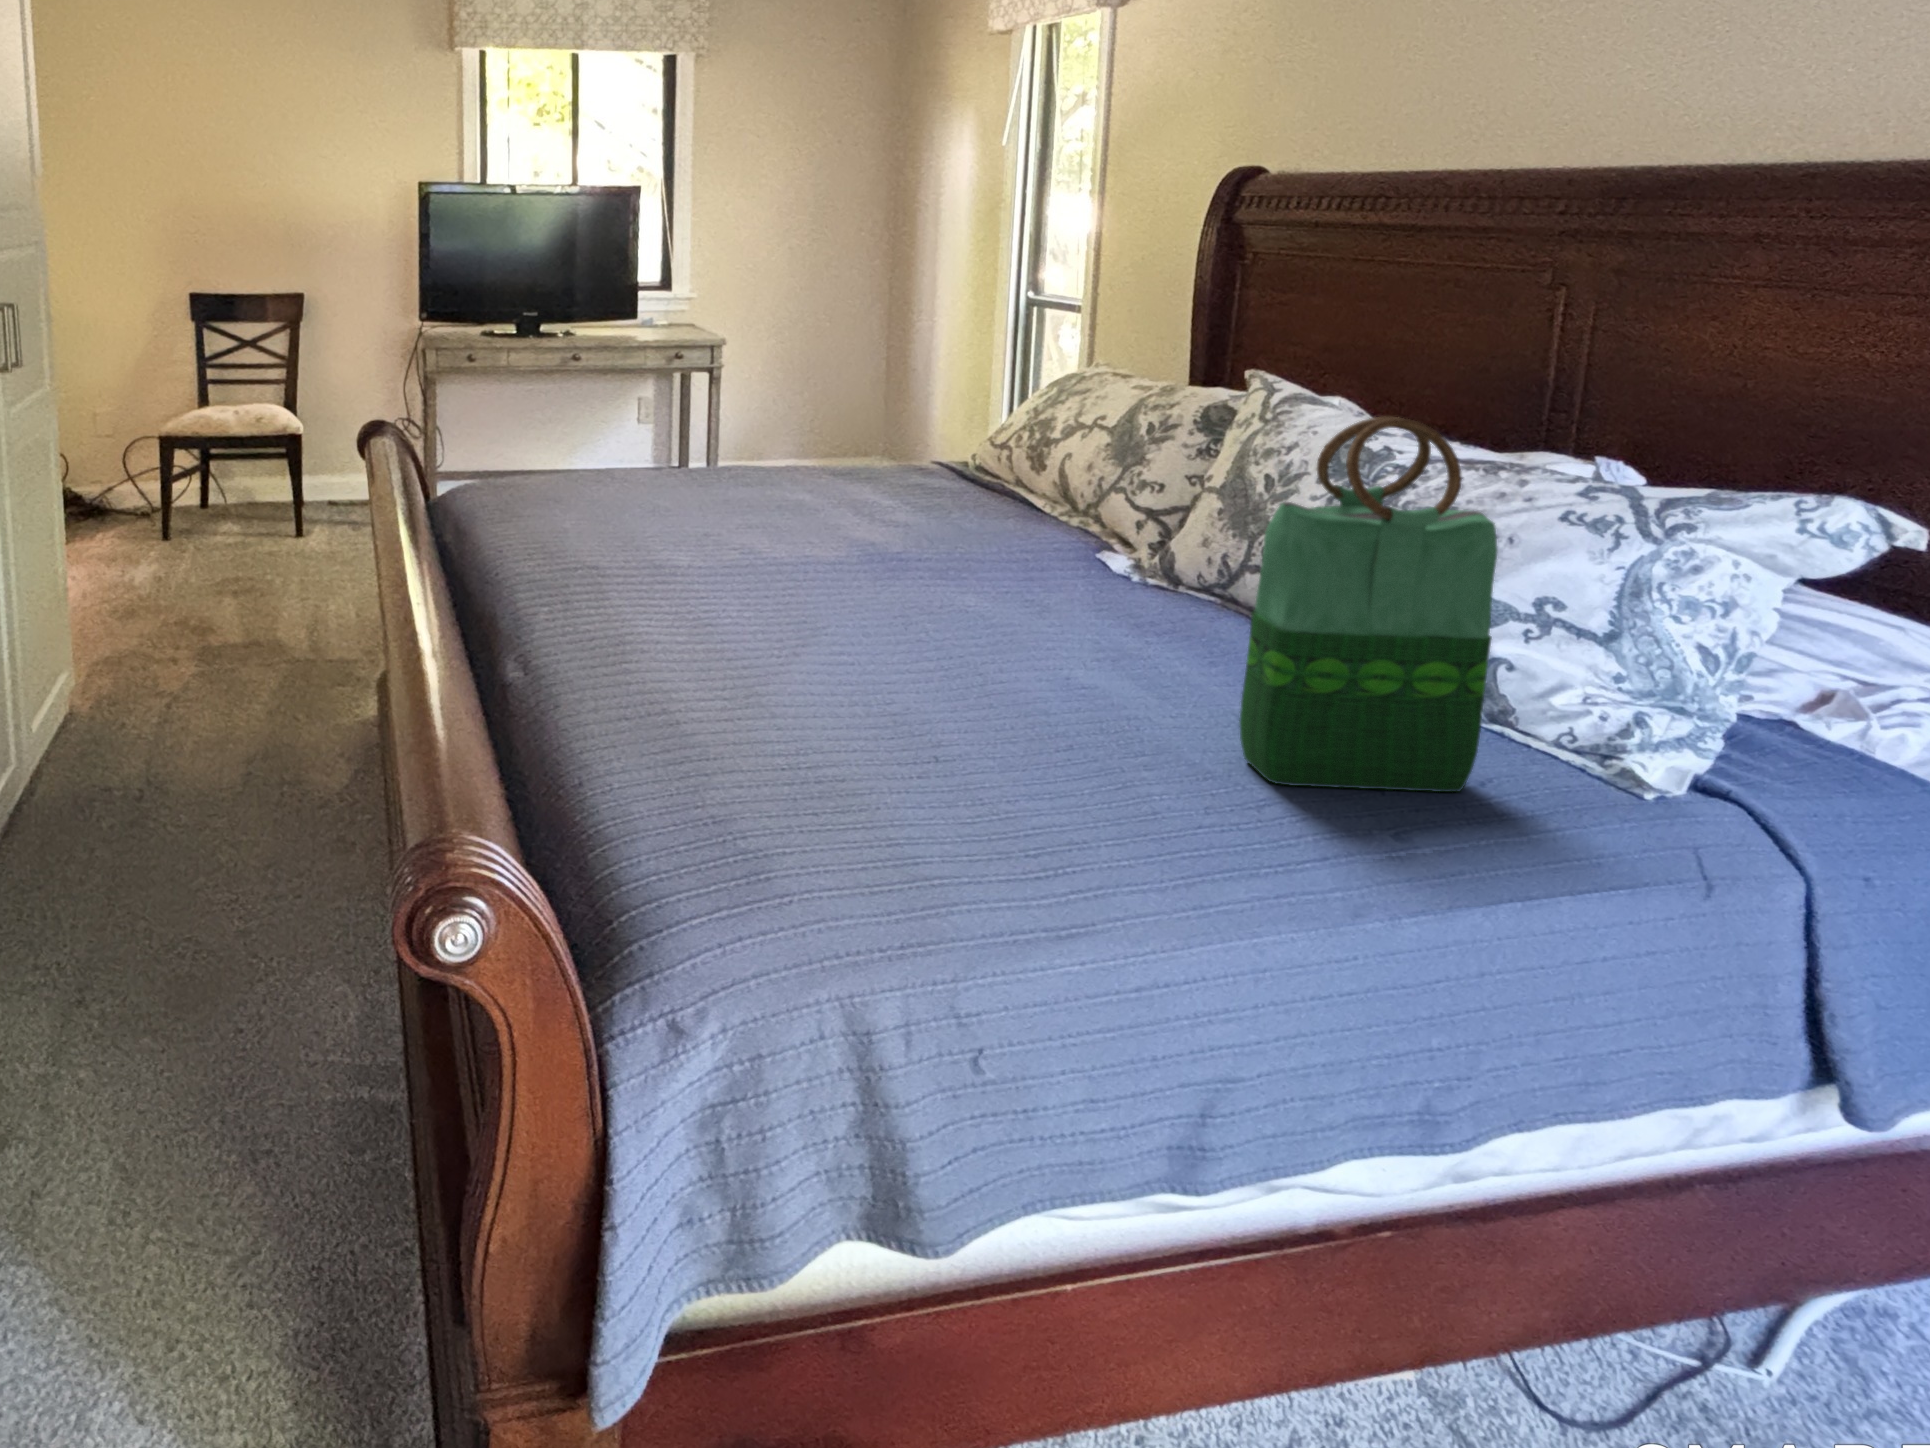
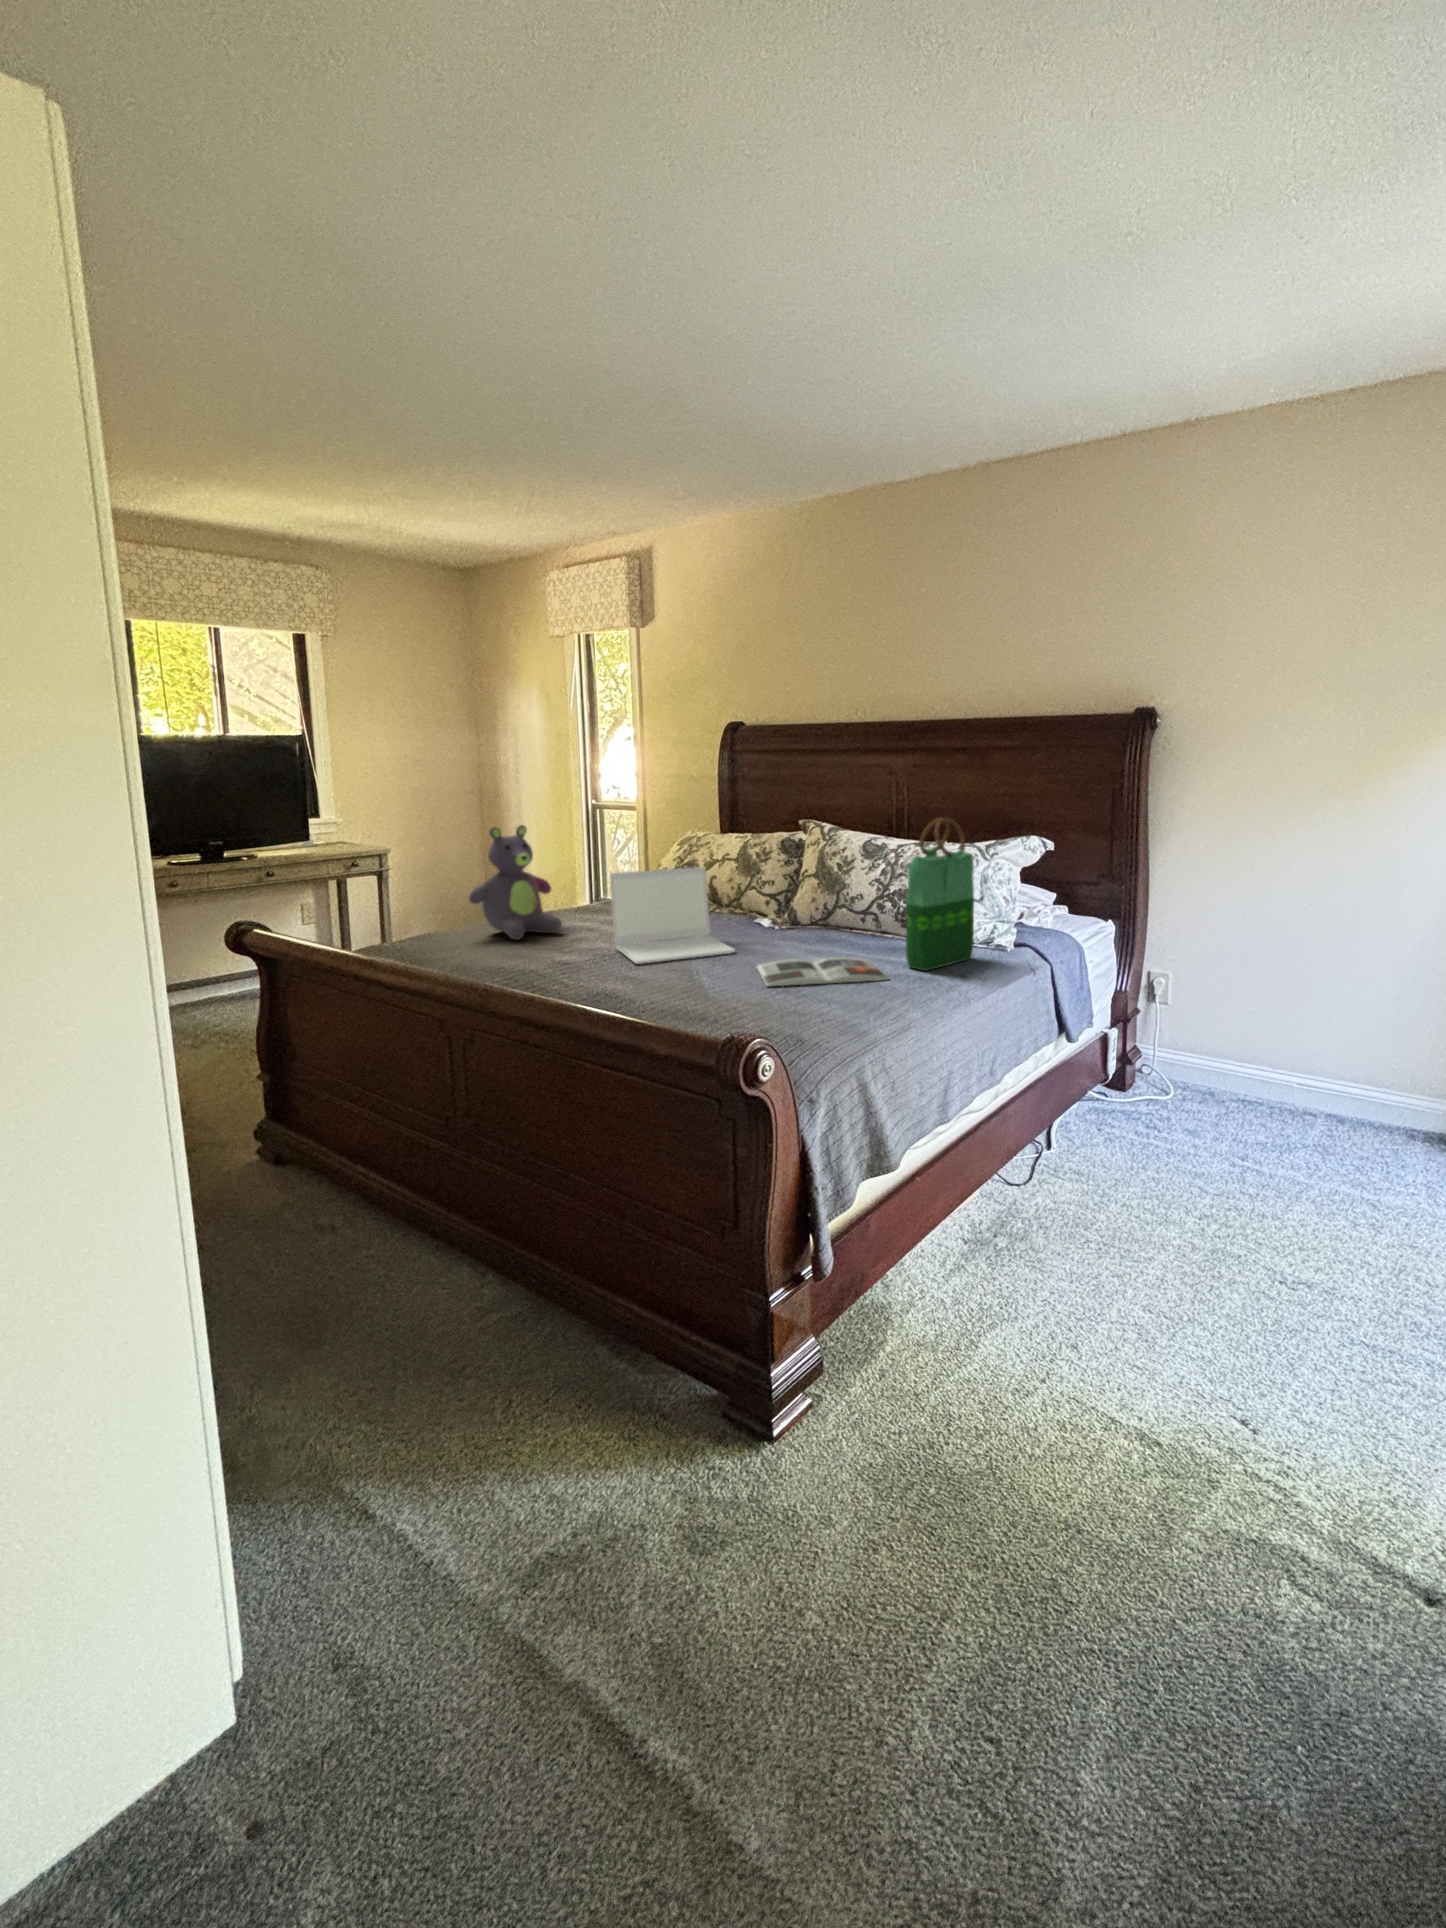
stuffed bear: none [624,329,759,504] -> present [469,825,562,940]
laptop: none [740,426,948,612] -> present [610,867,735,964]
magazine: none [866,651,1177,777] -> present [757,957,889,987]

